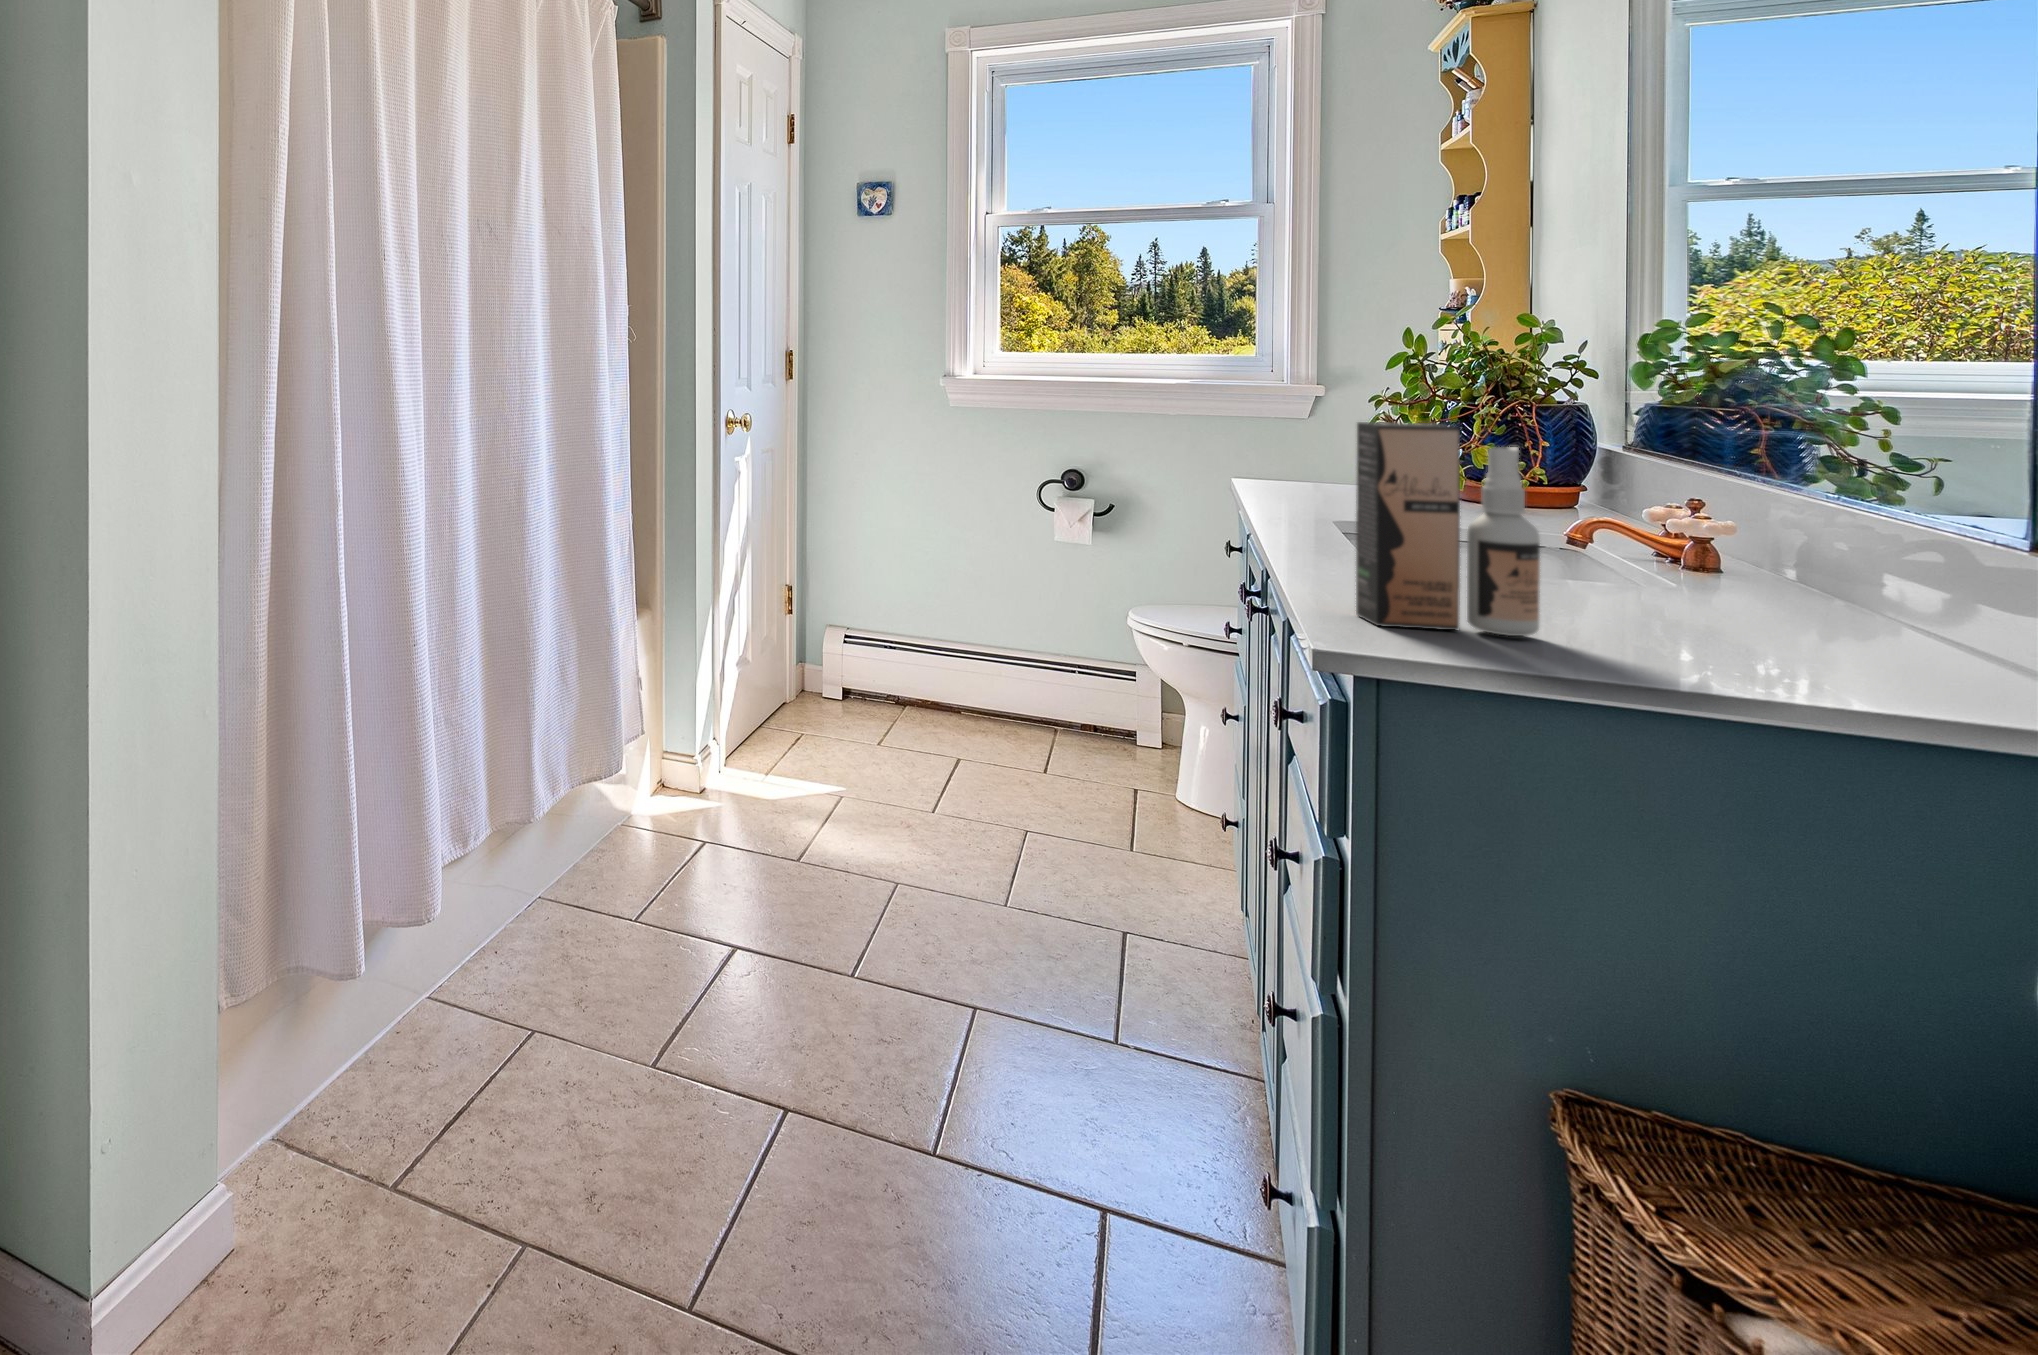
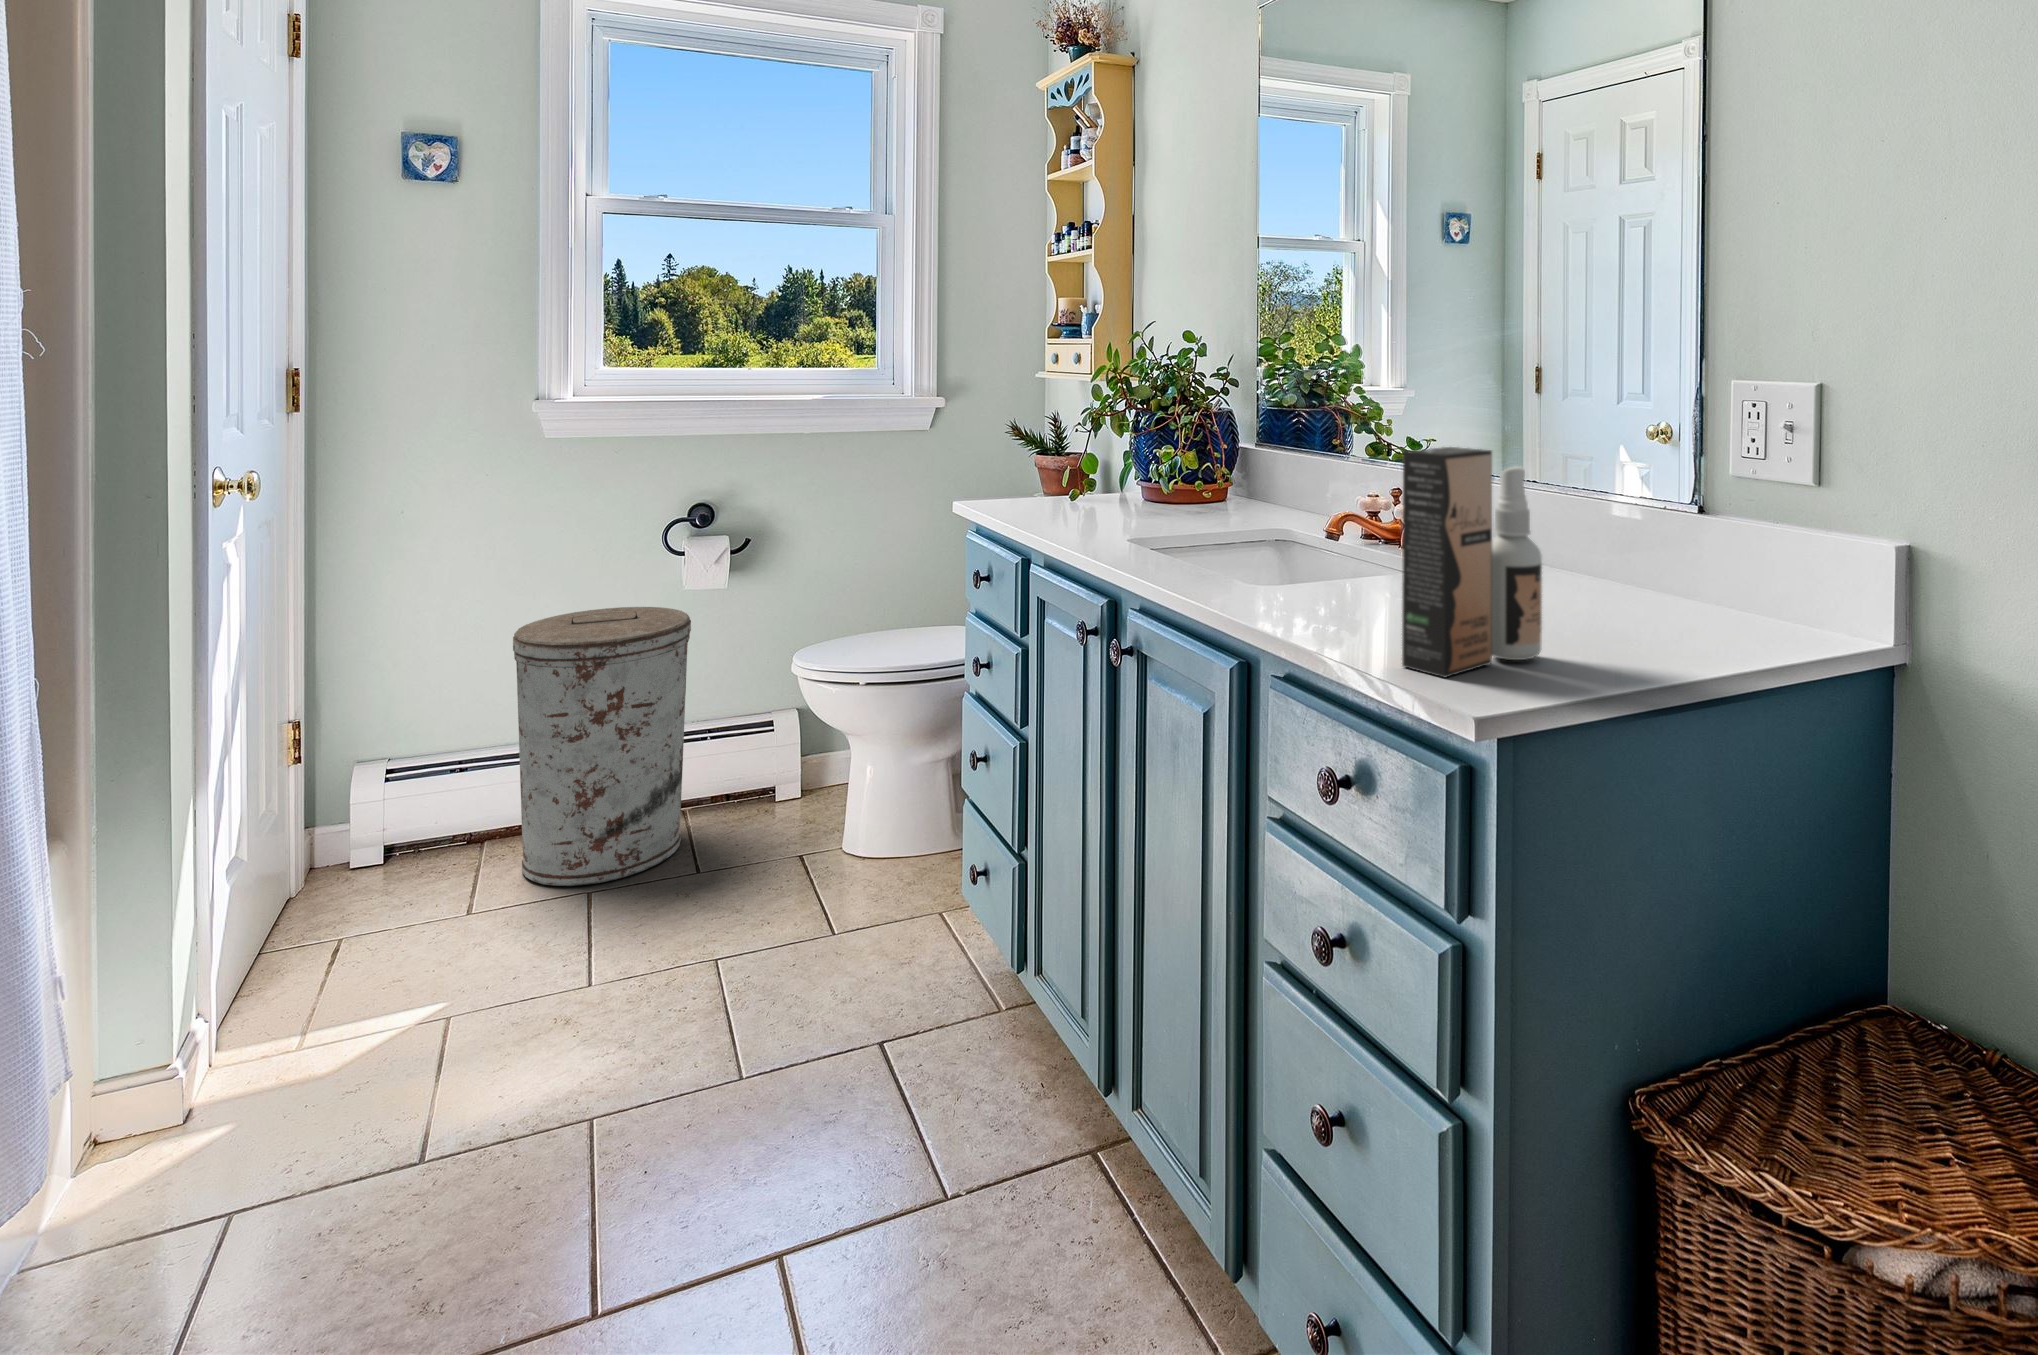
trash can: none [917,546,1052,760] -> present [513,607,691,886]

